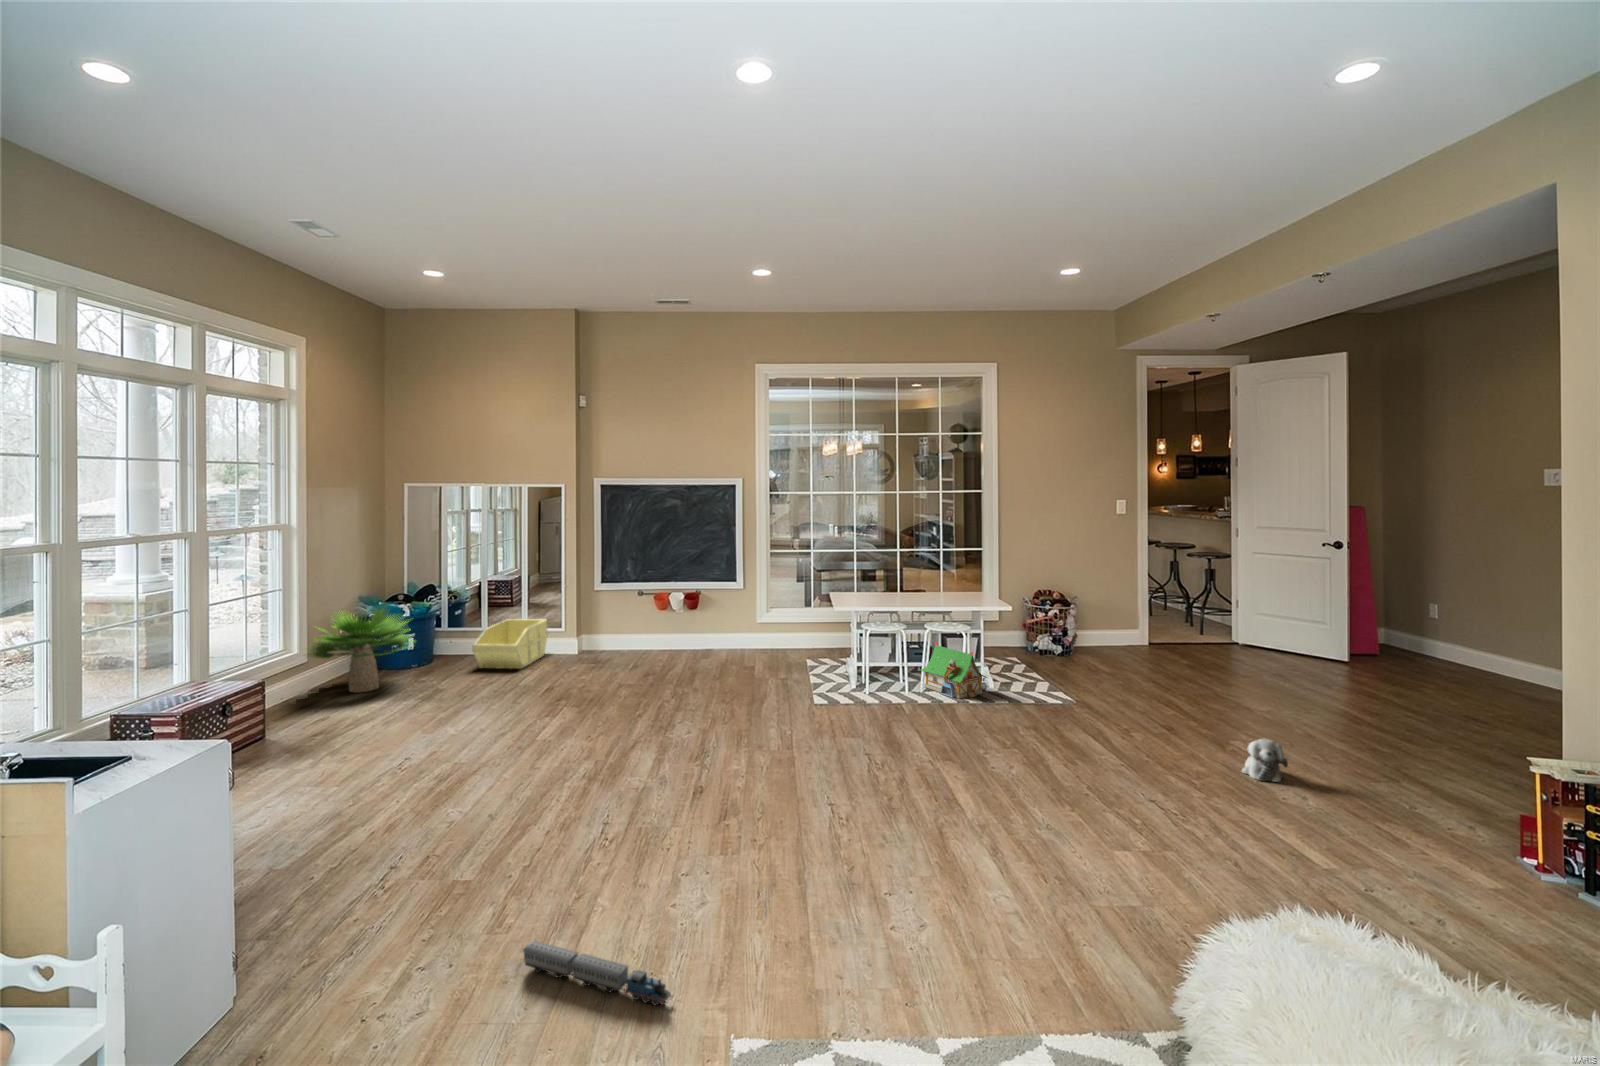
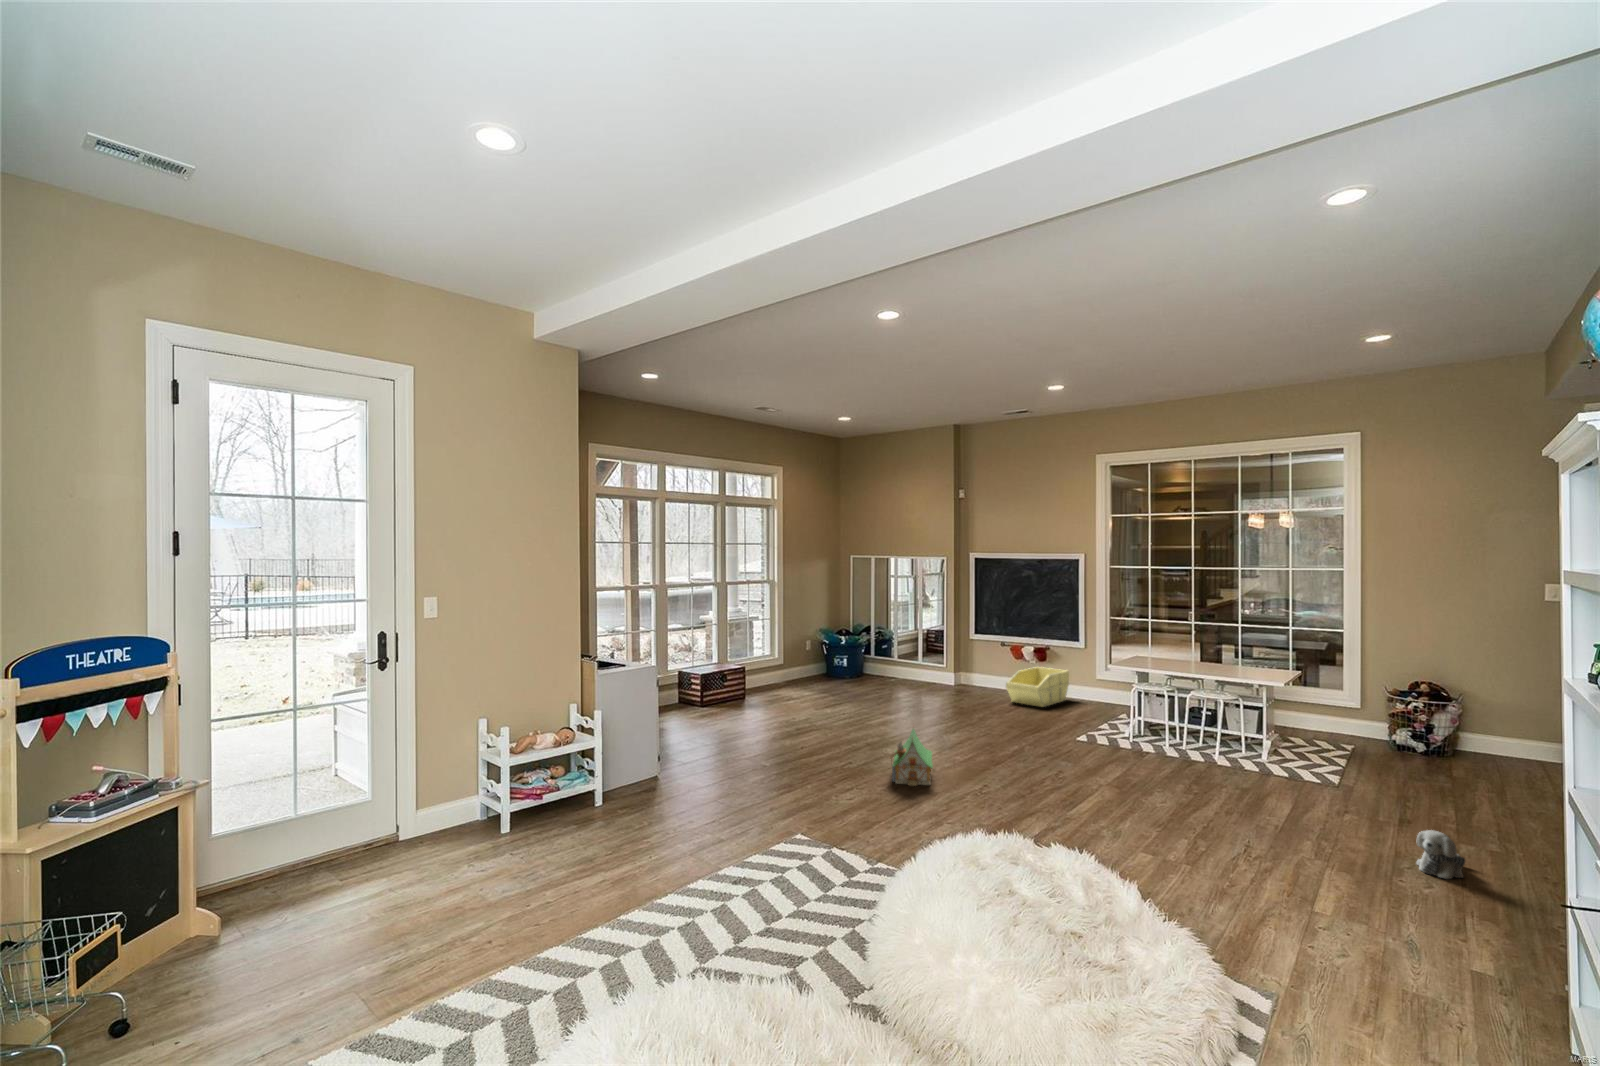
potted plant: present [308,605,411,692] -> none [776,630,841,687]
storage bin: present [472,619,548,669] -> present [1006,667,1069,707]
toy house: present [921,642,987,699] -> present [889,728,935,786]
toy train: present [523,941,671,1005] -> none [749,787,791,823]

